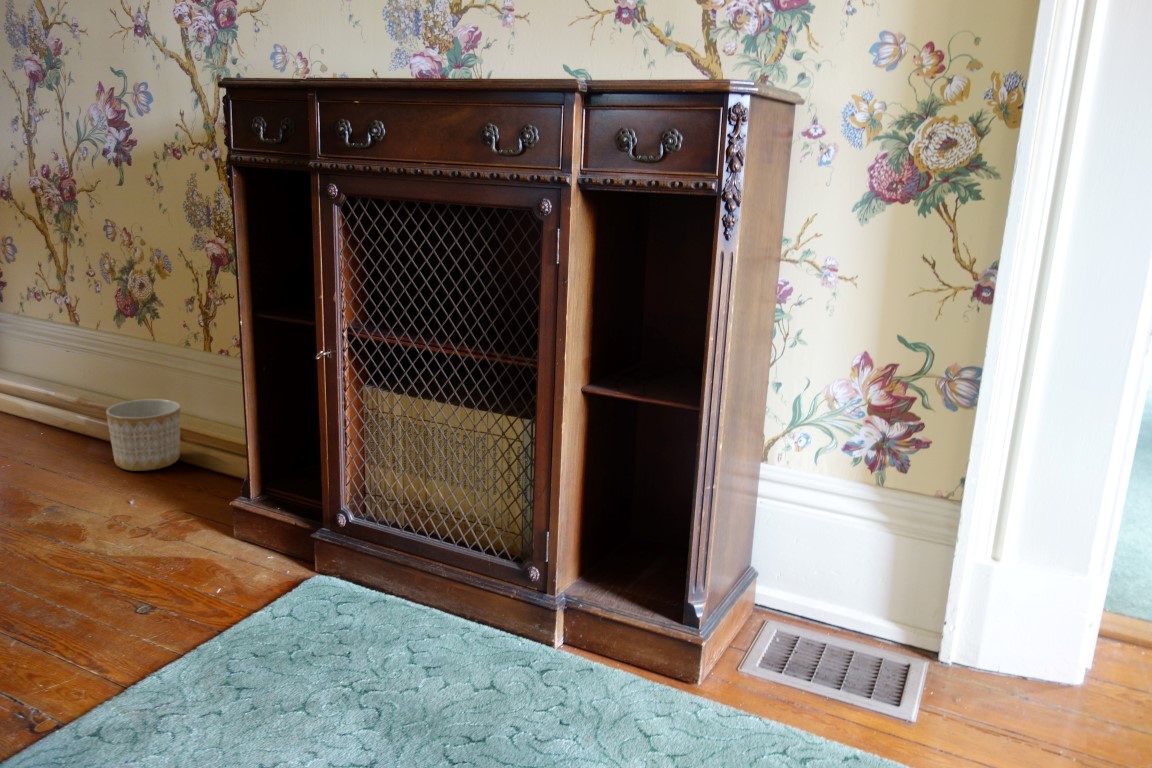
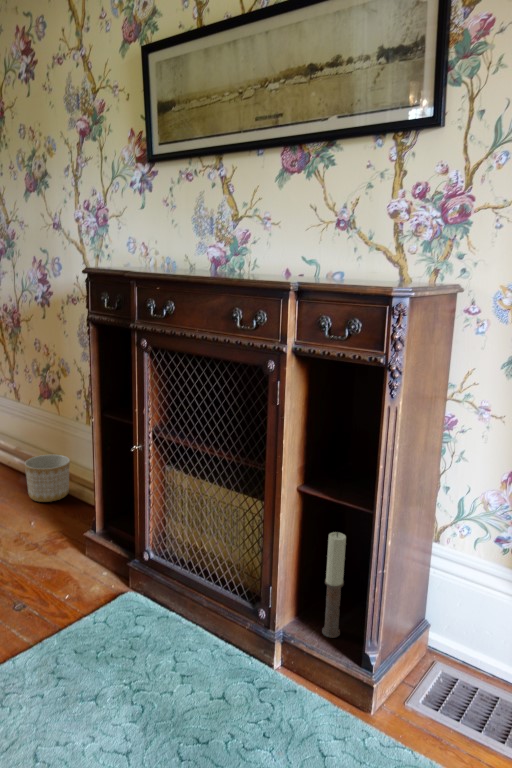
candle: none [618,447,652,596] -> present [322,532,346,638]

